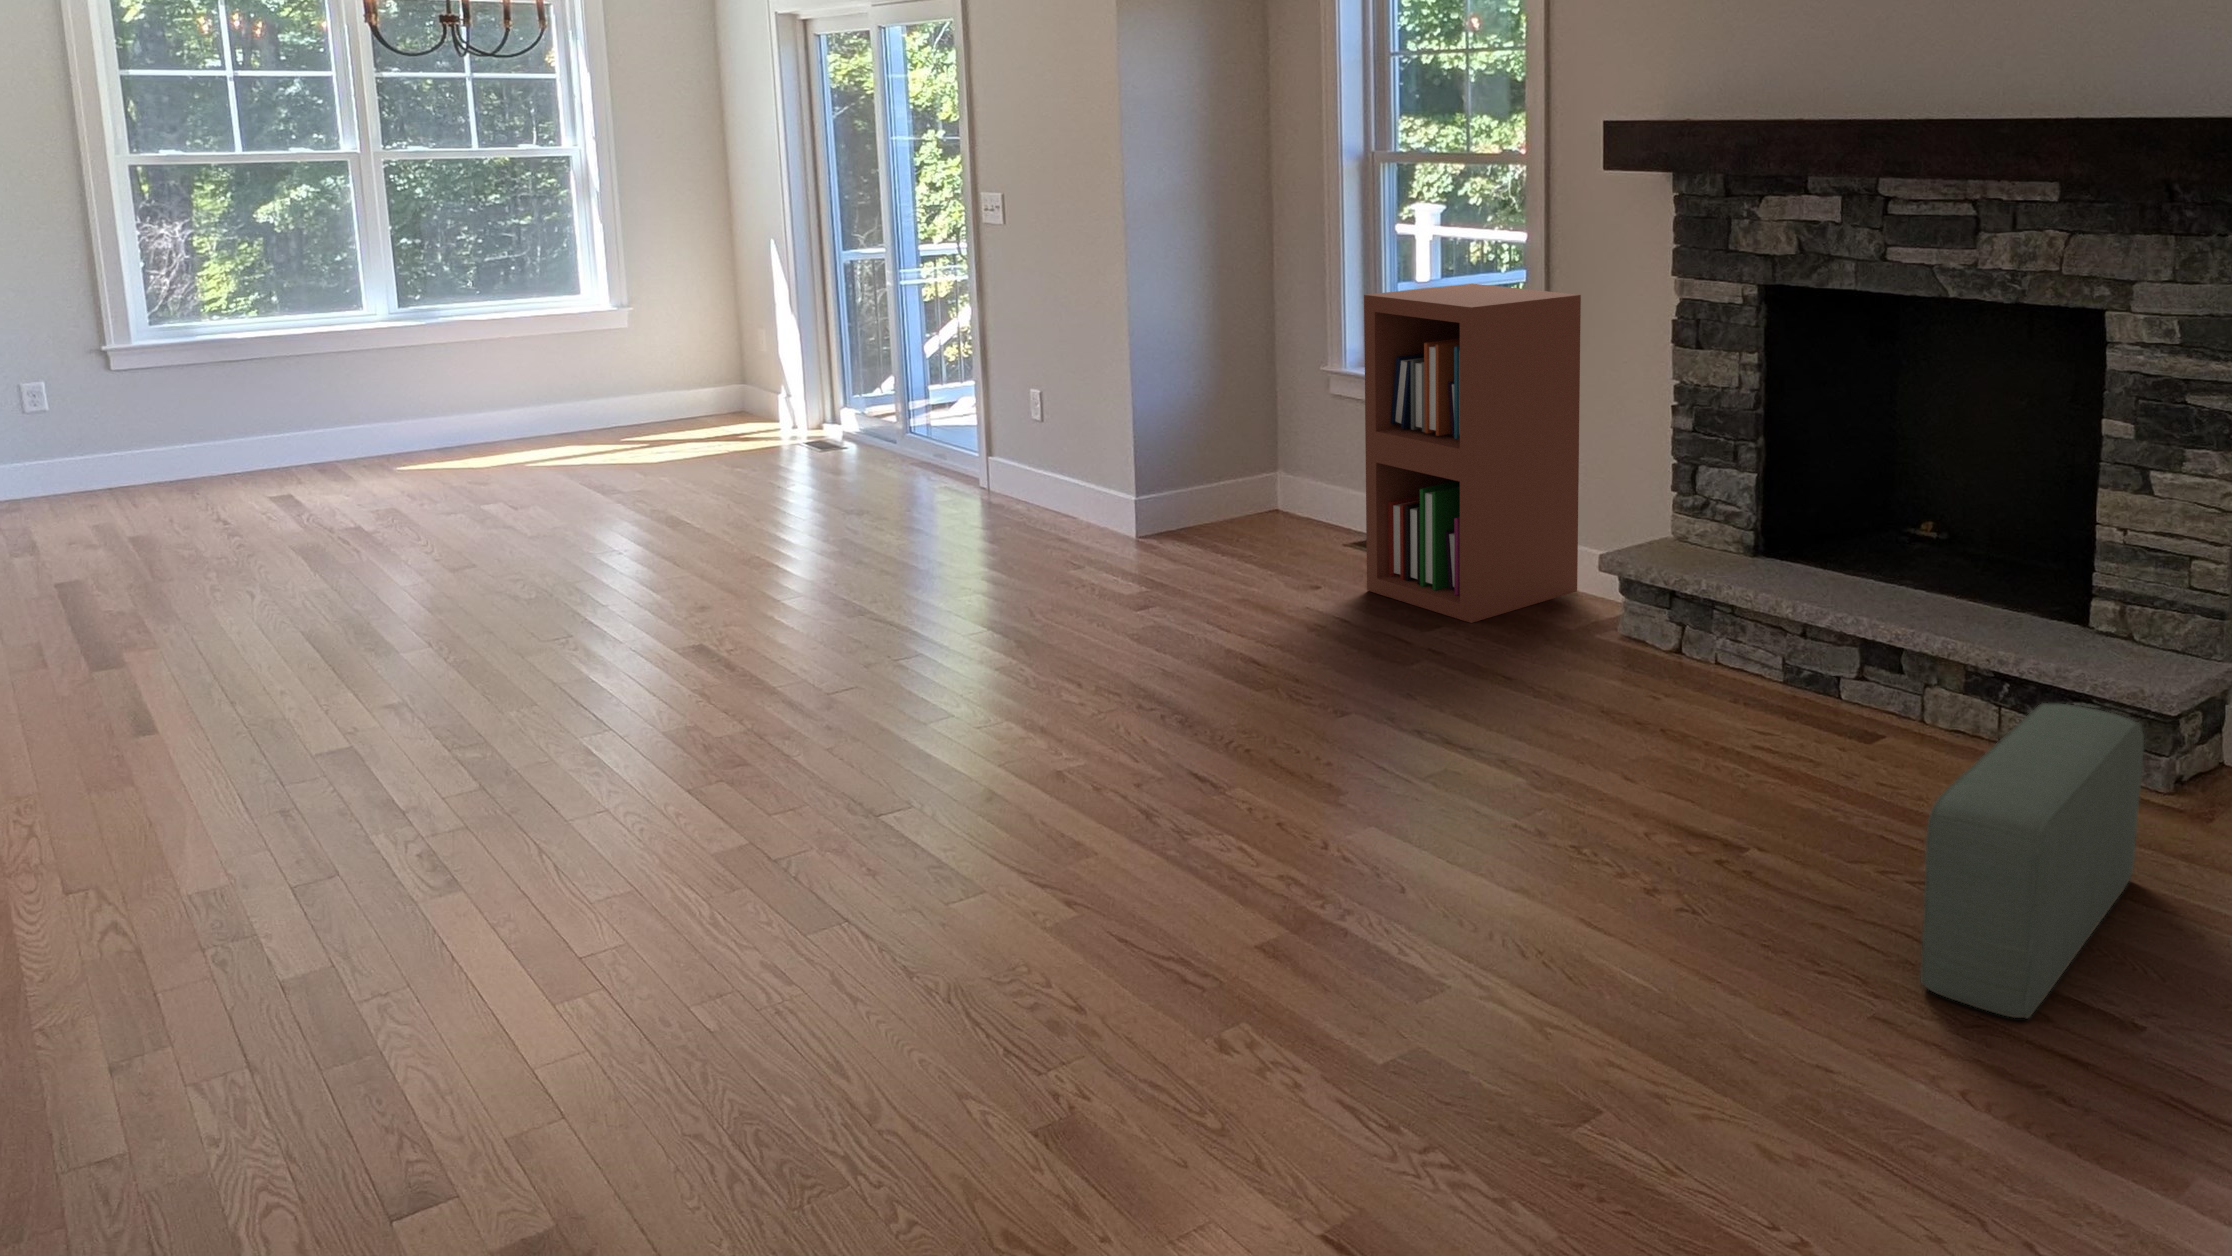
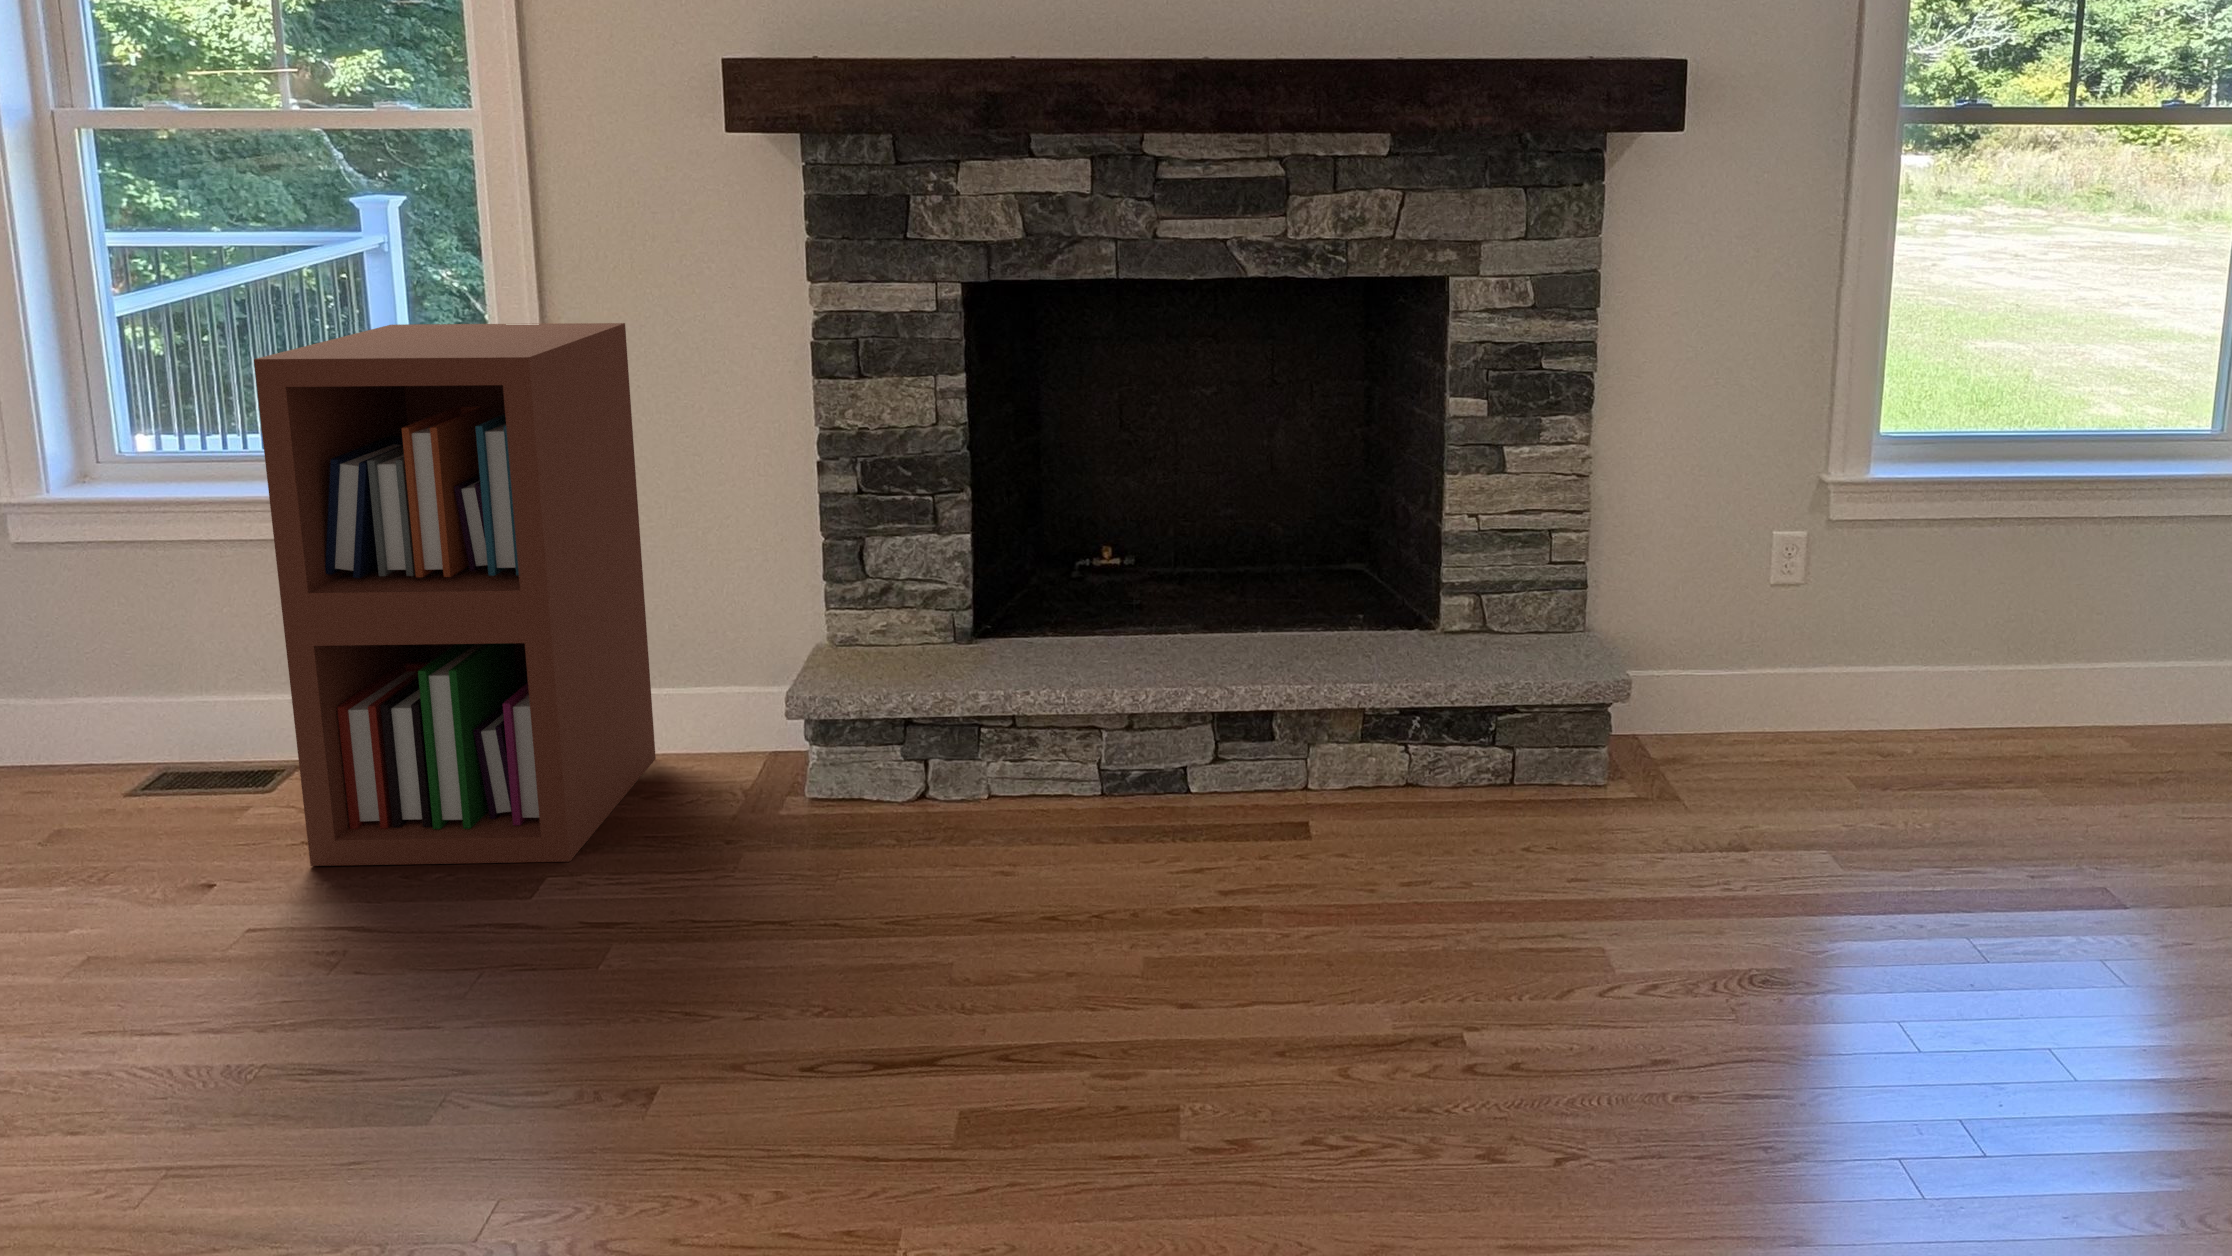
pouf: present [1920,703,2144,1018] -> none [1640,727,2004,1151]

